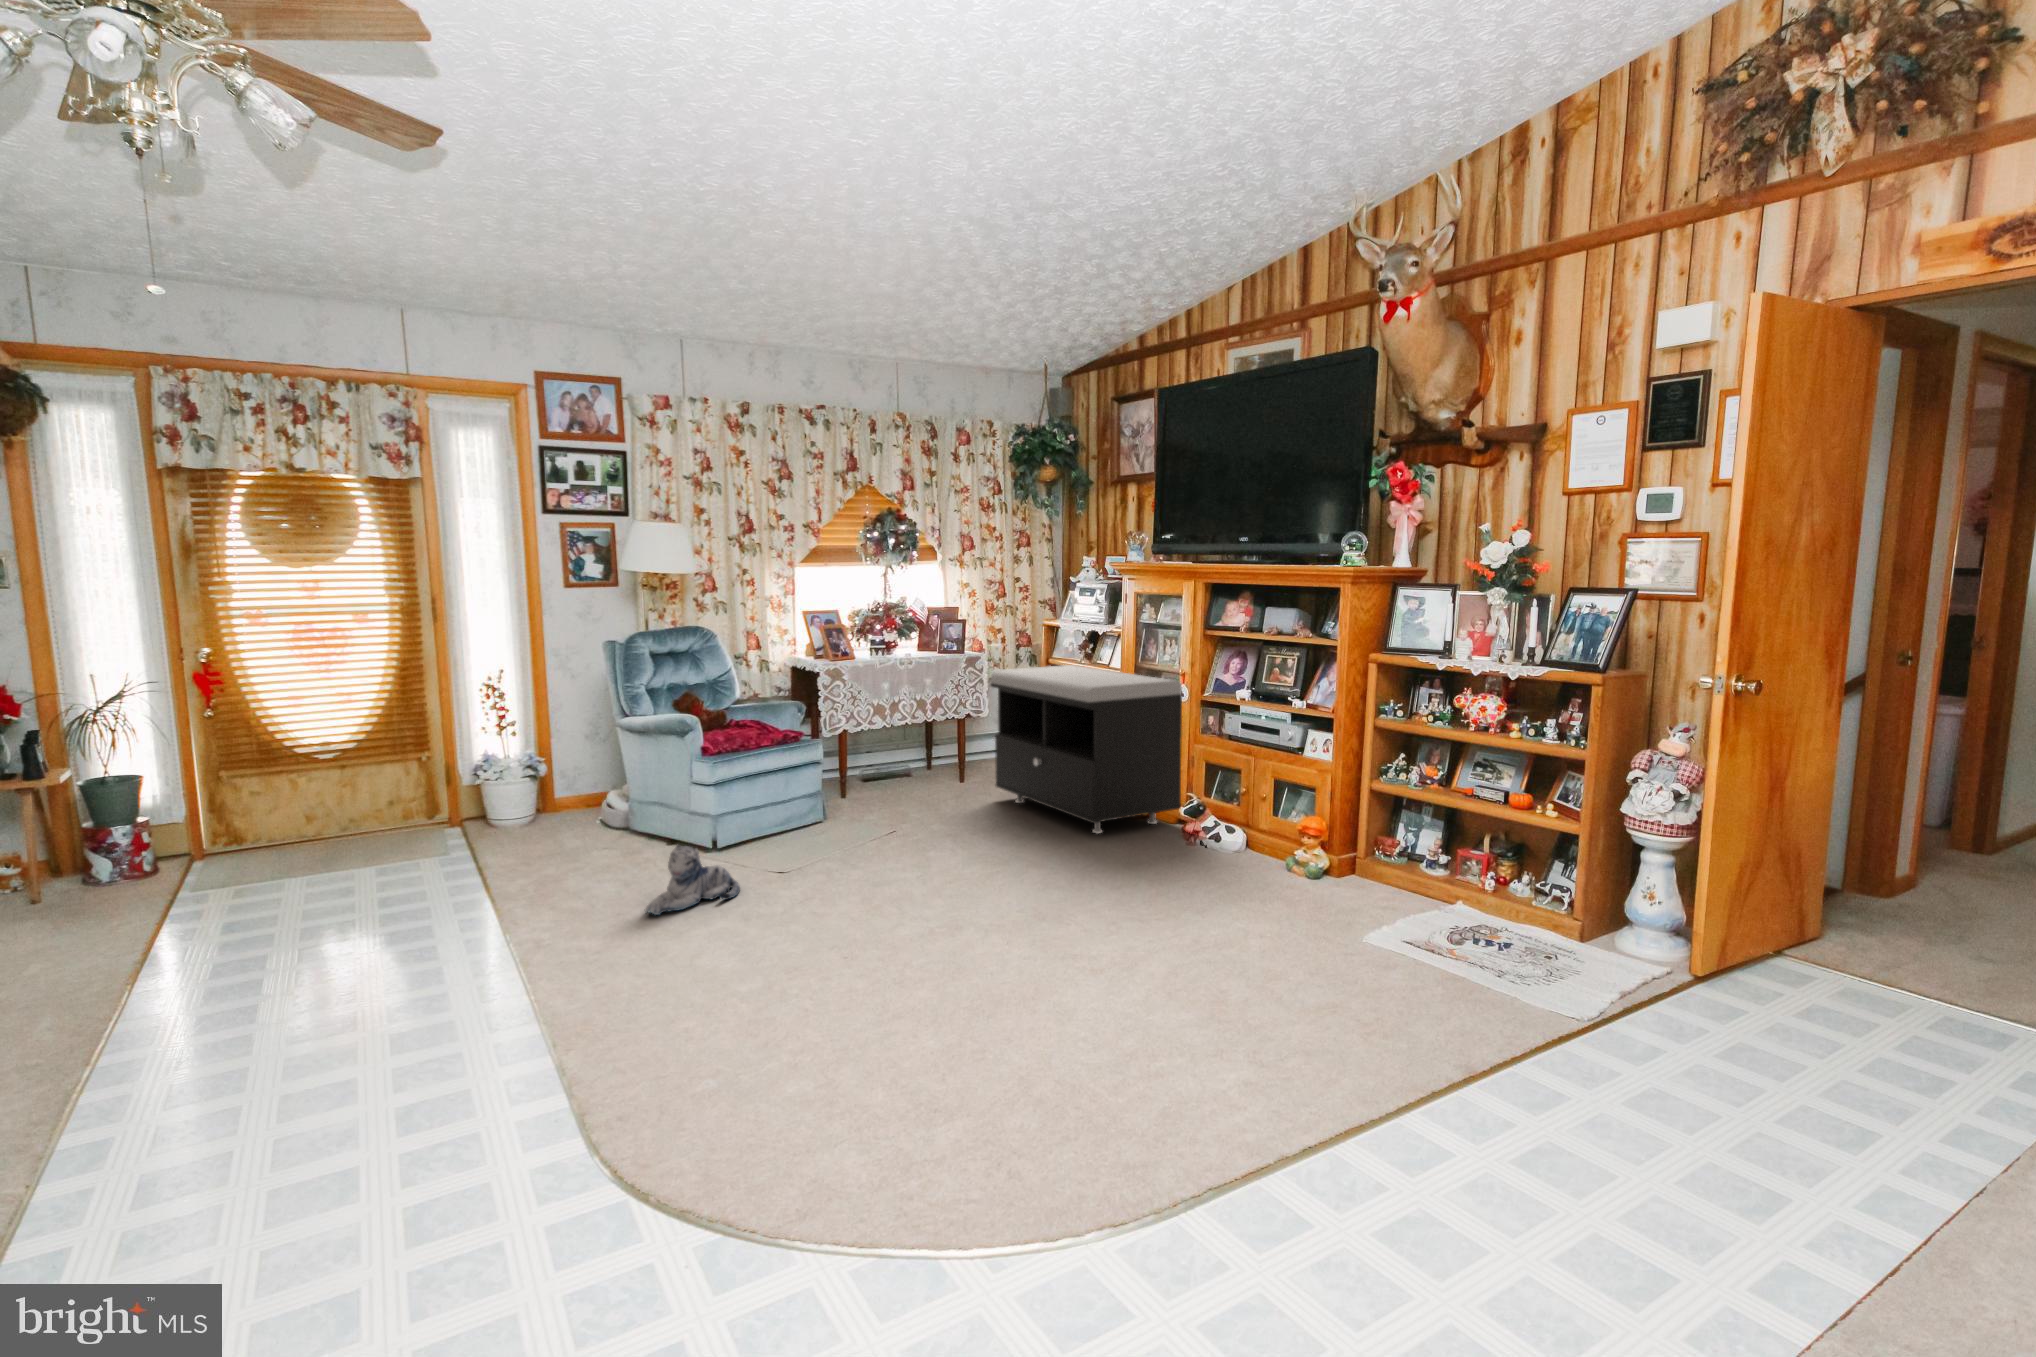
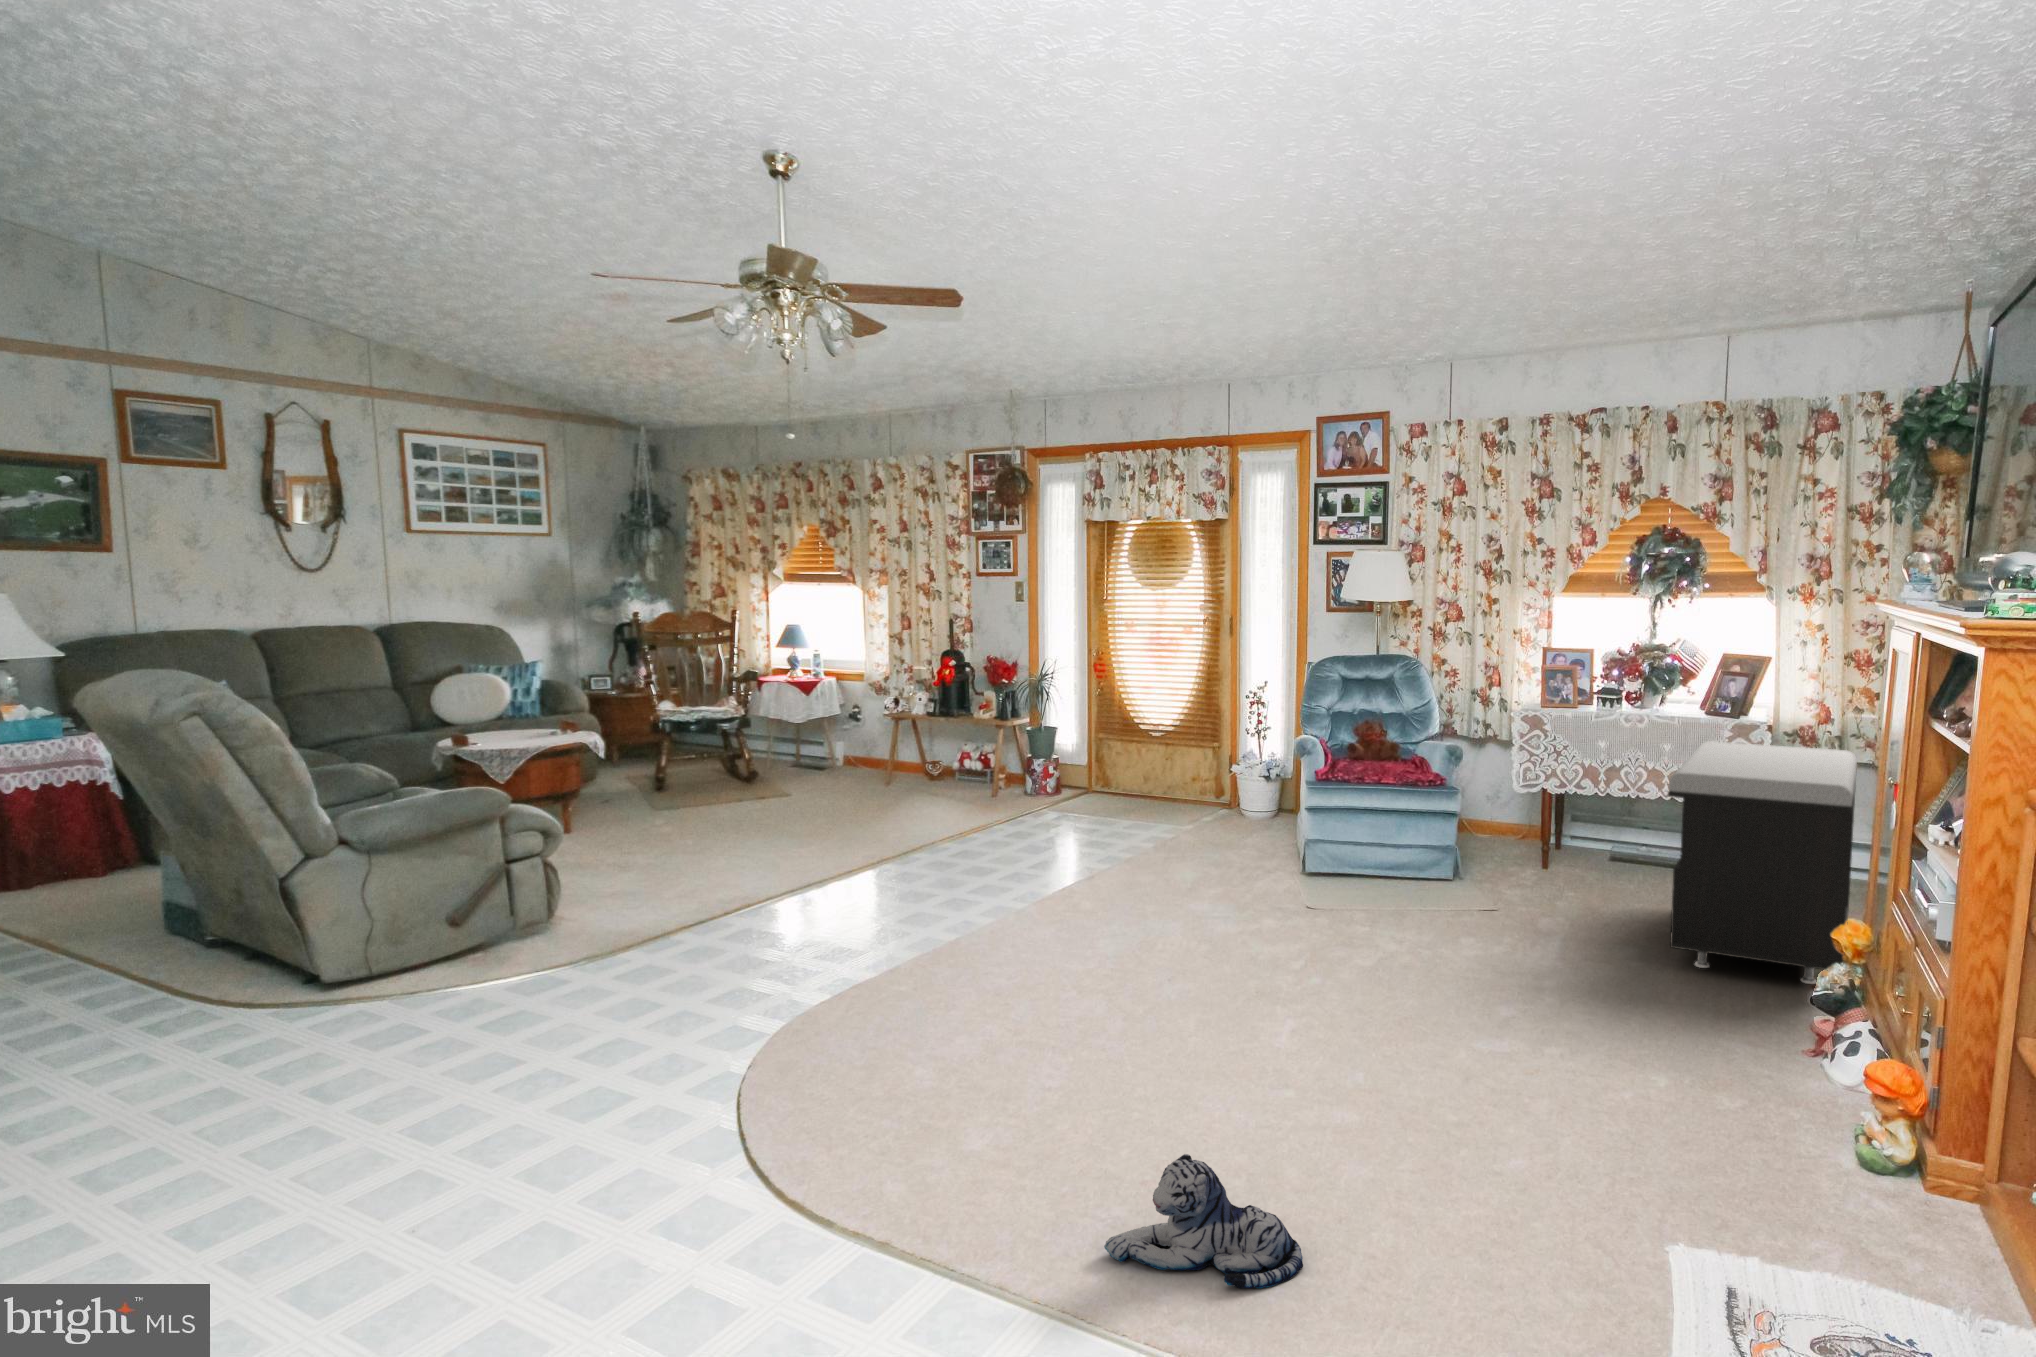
plush toy: present [645,845,740,915] -> present [1104,1154,1303,1288]

